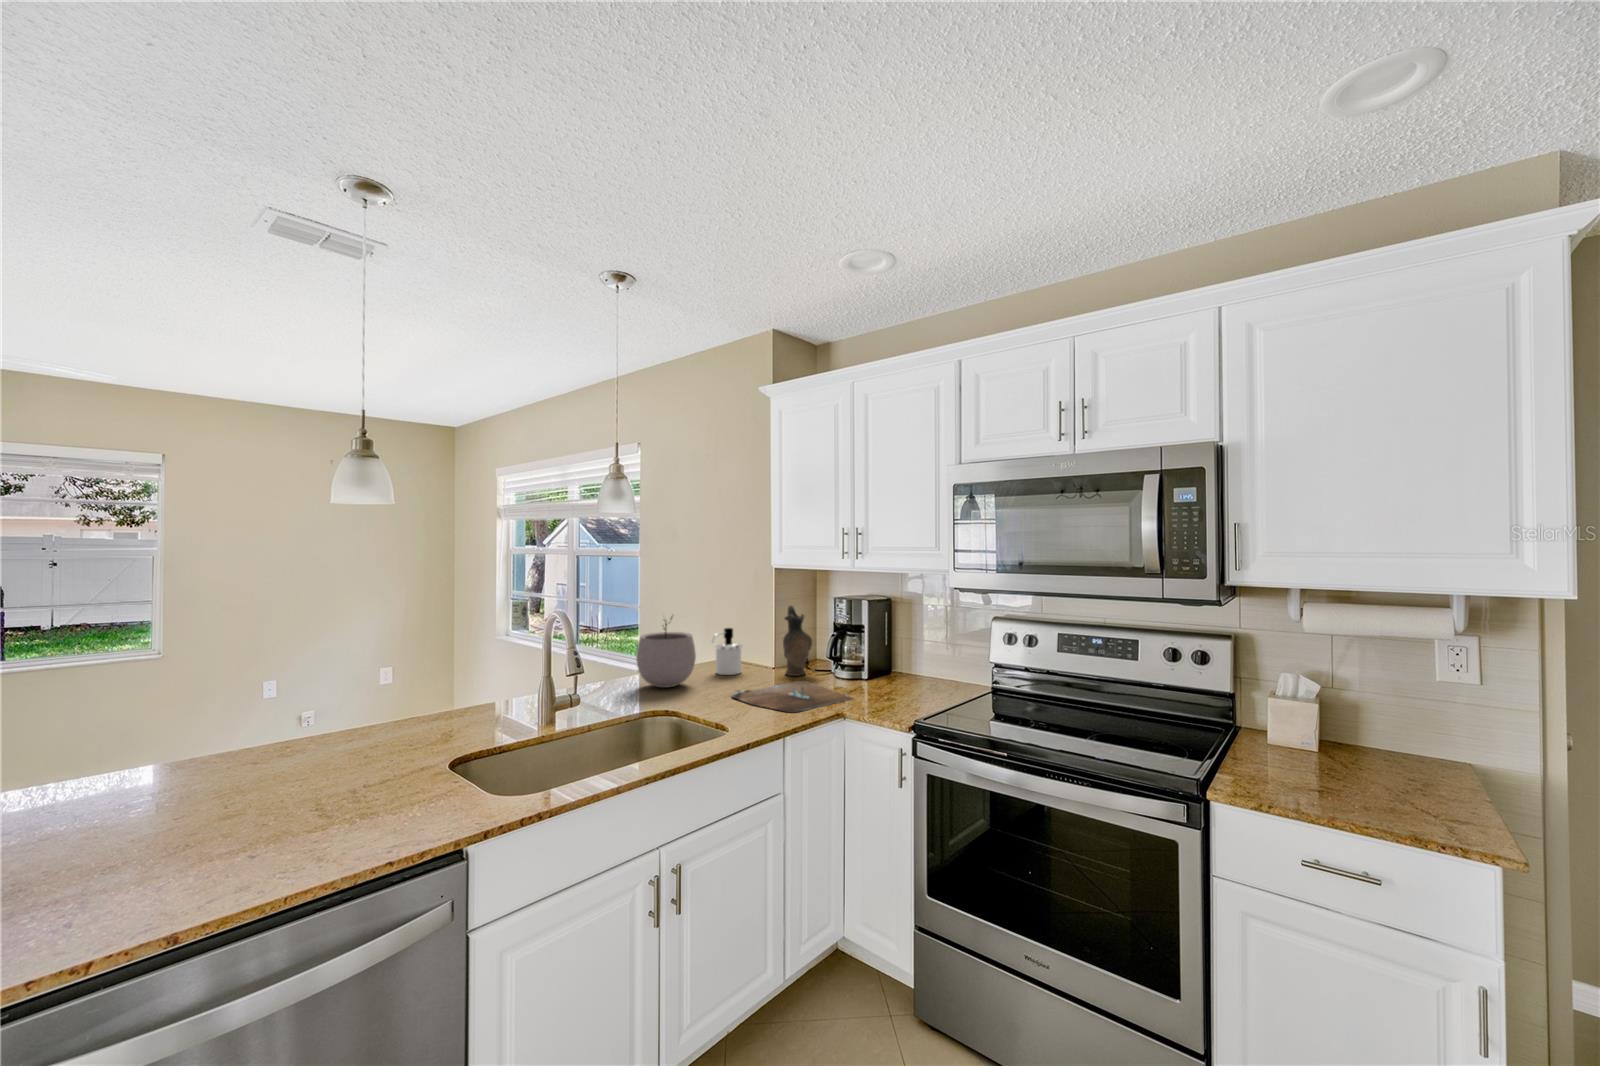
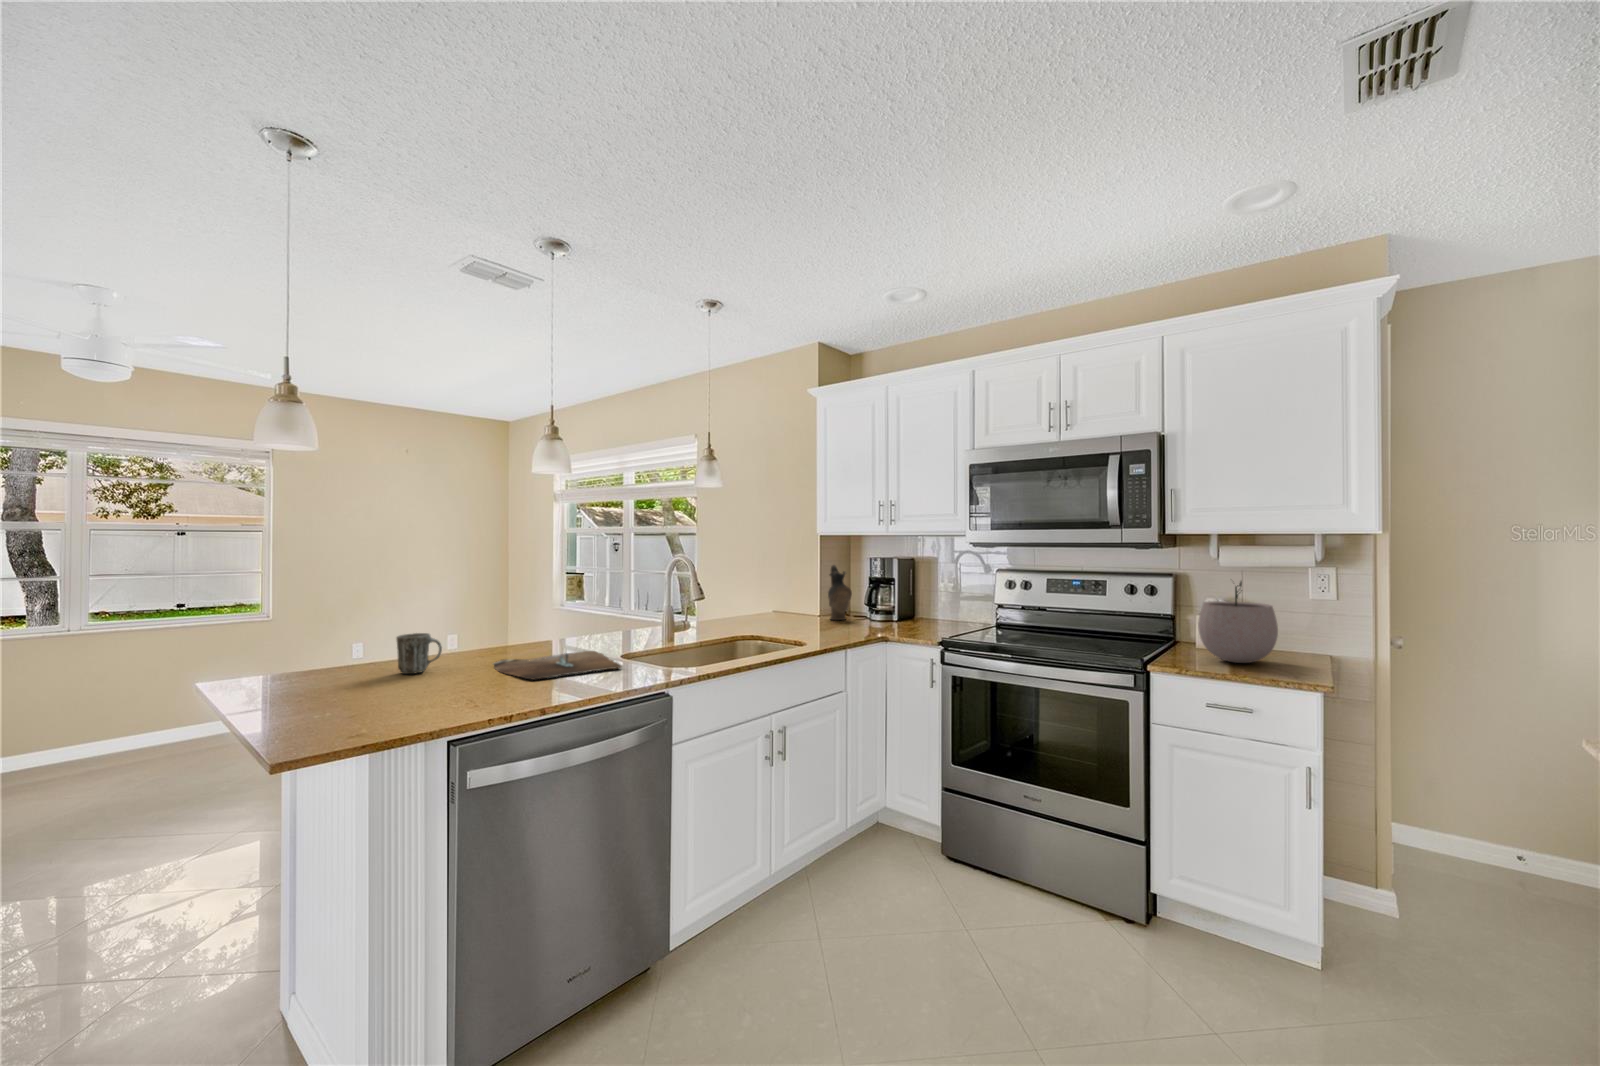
plant pot: present [636,618,696,688] -> present [1198,582,1278,663]
soap dispenser: present [712,628,742,675] -> none [772,583,794,620]
cutting board: present [732,681,854,713] -> present [493,651,622,680]
mug: none [57,749,142,819] -> present [397,633,442,674]

